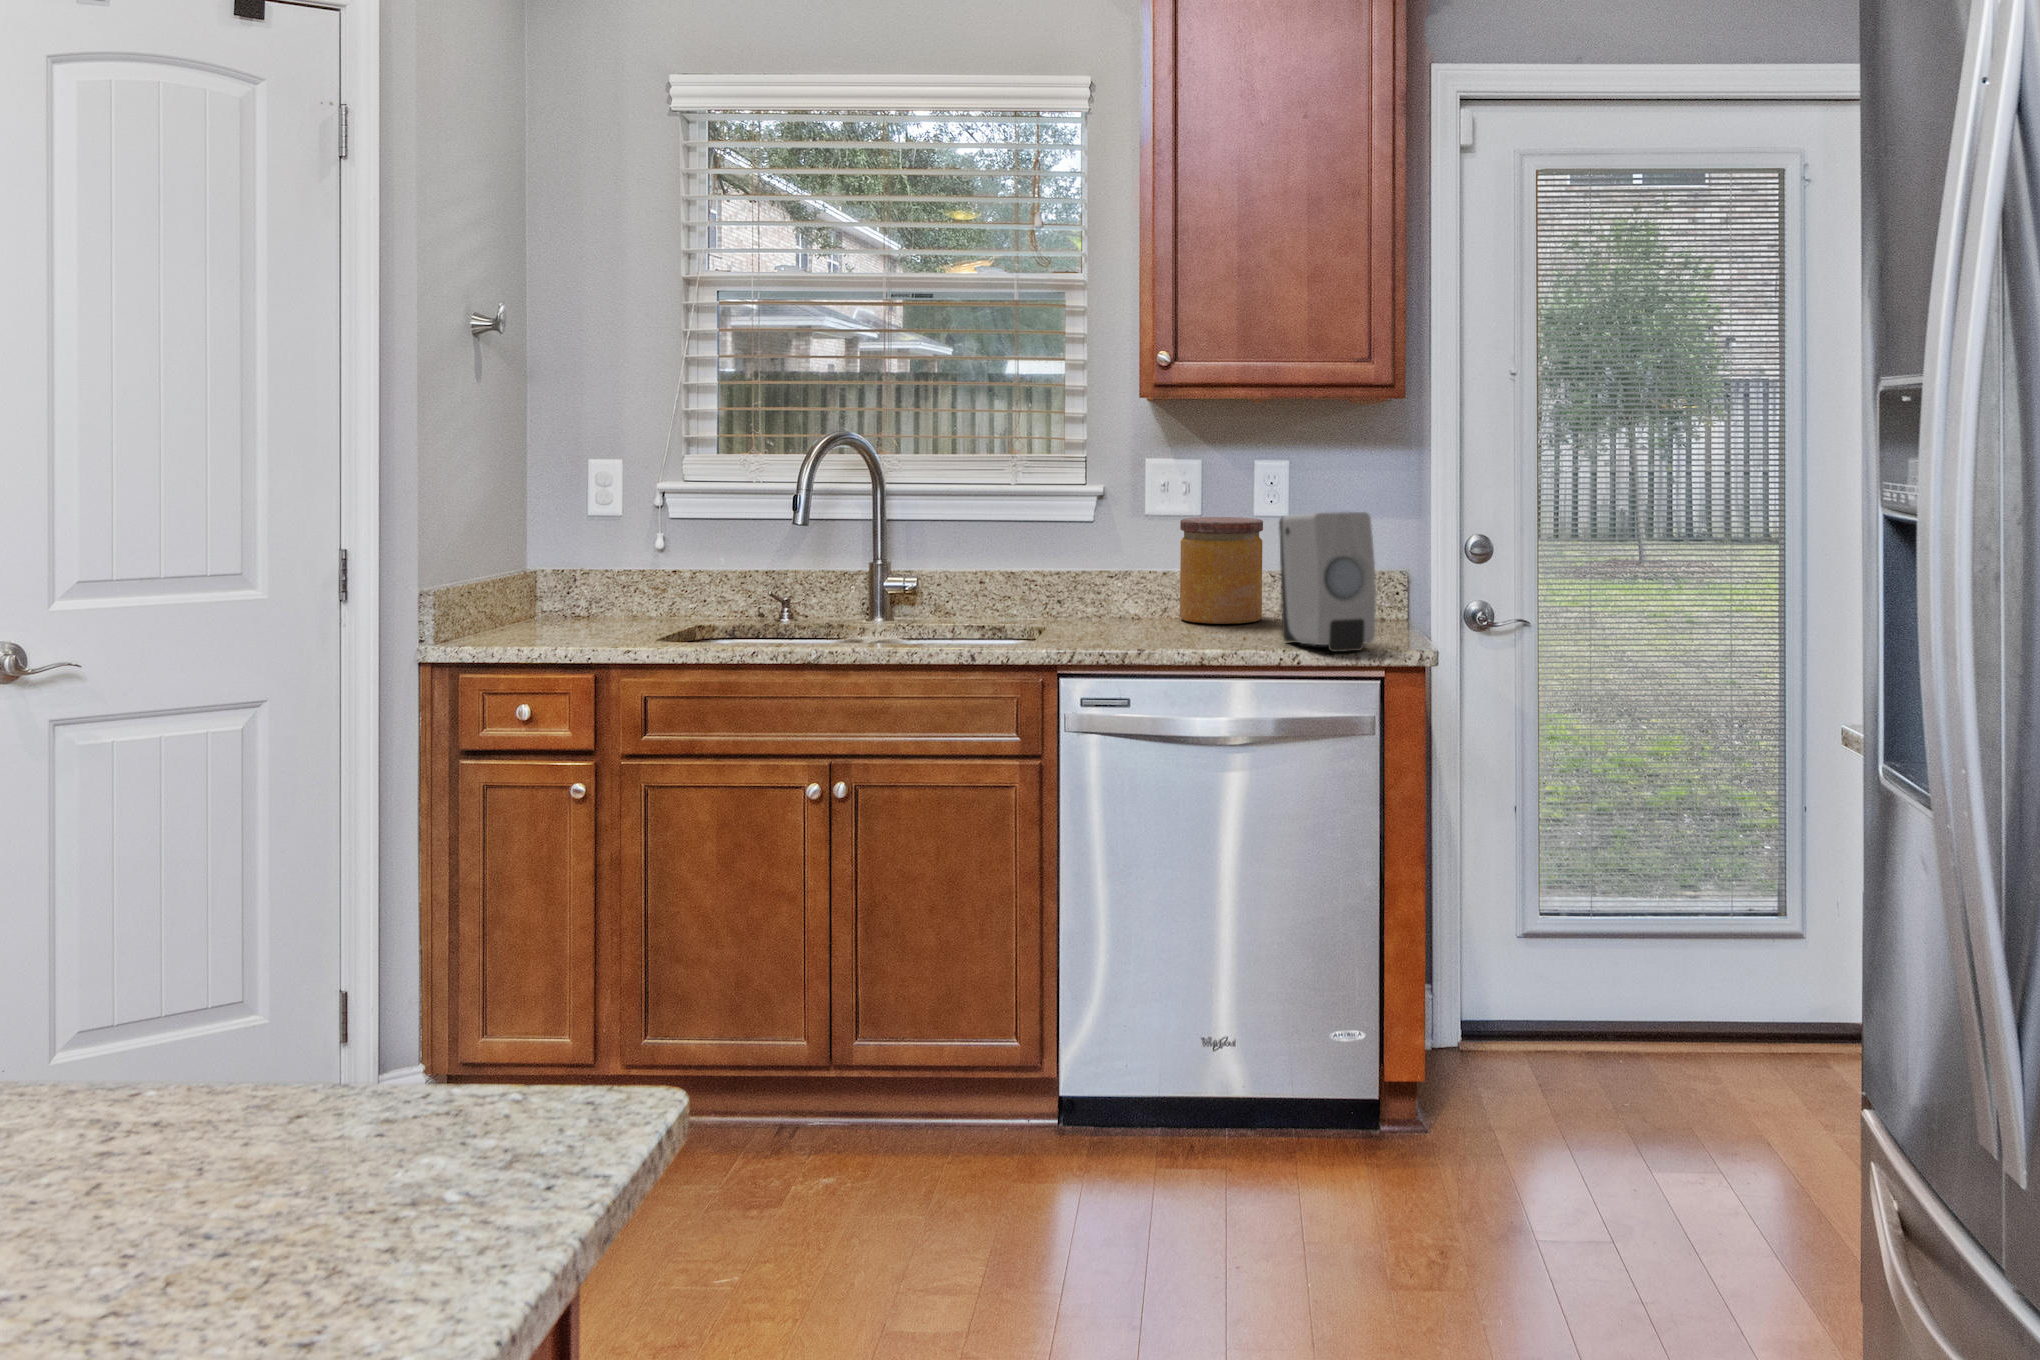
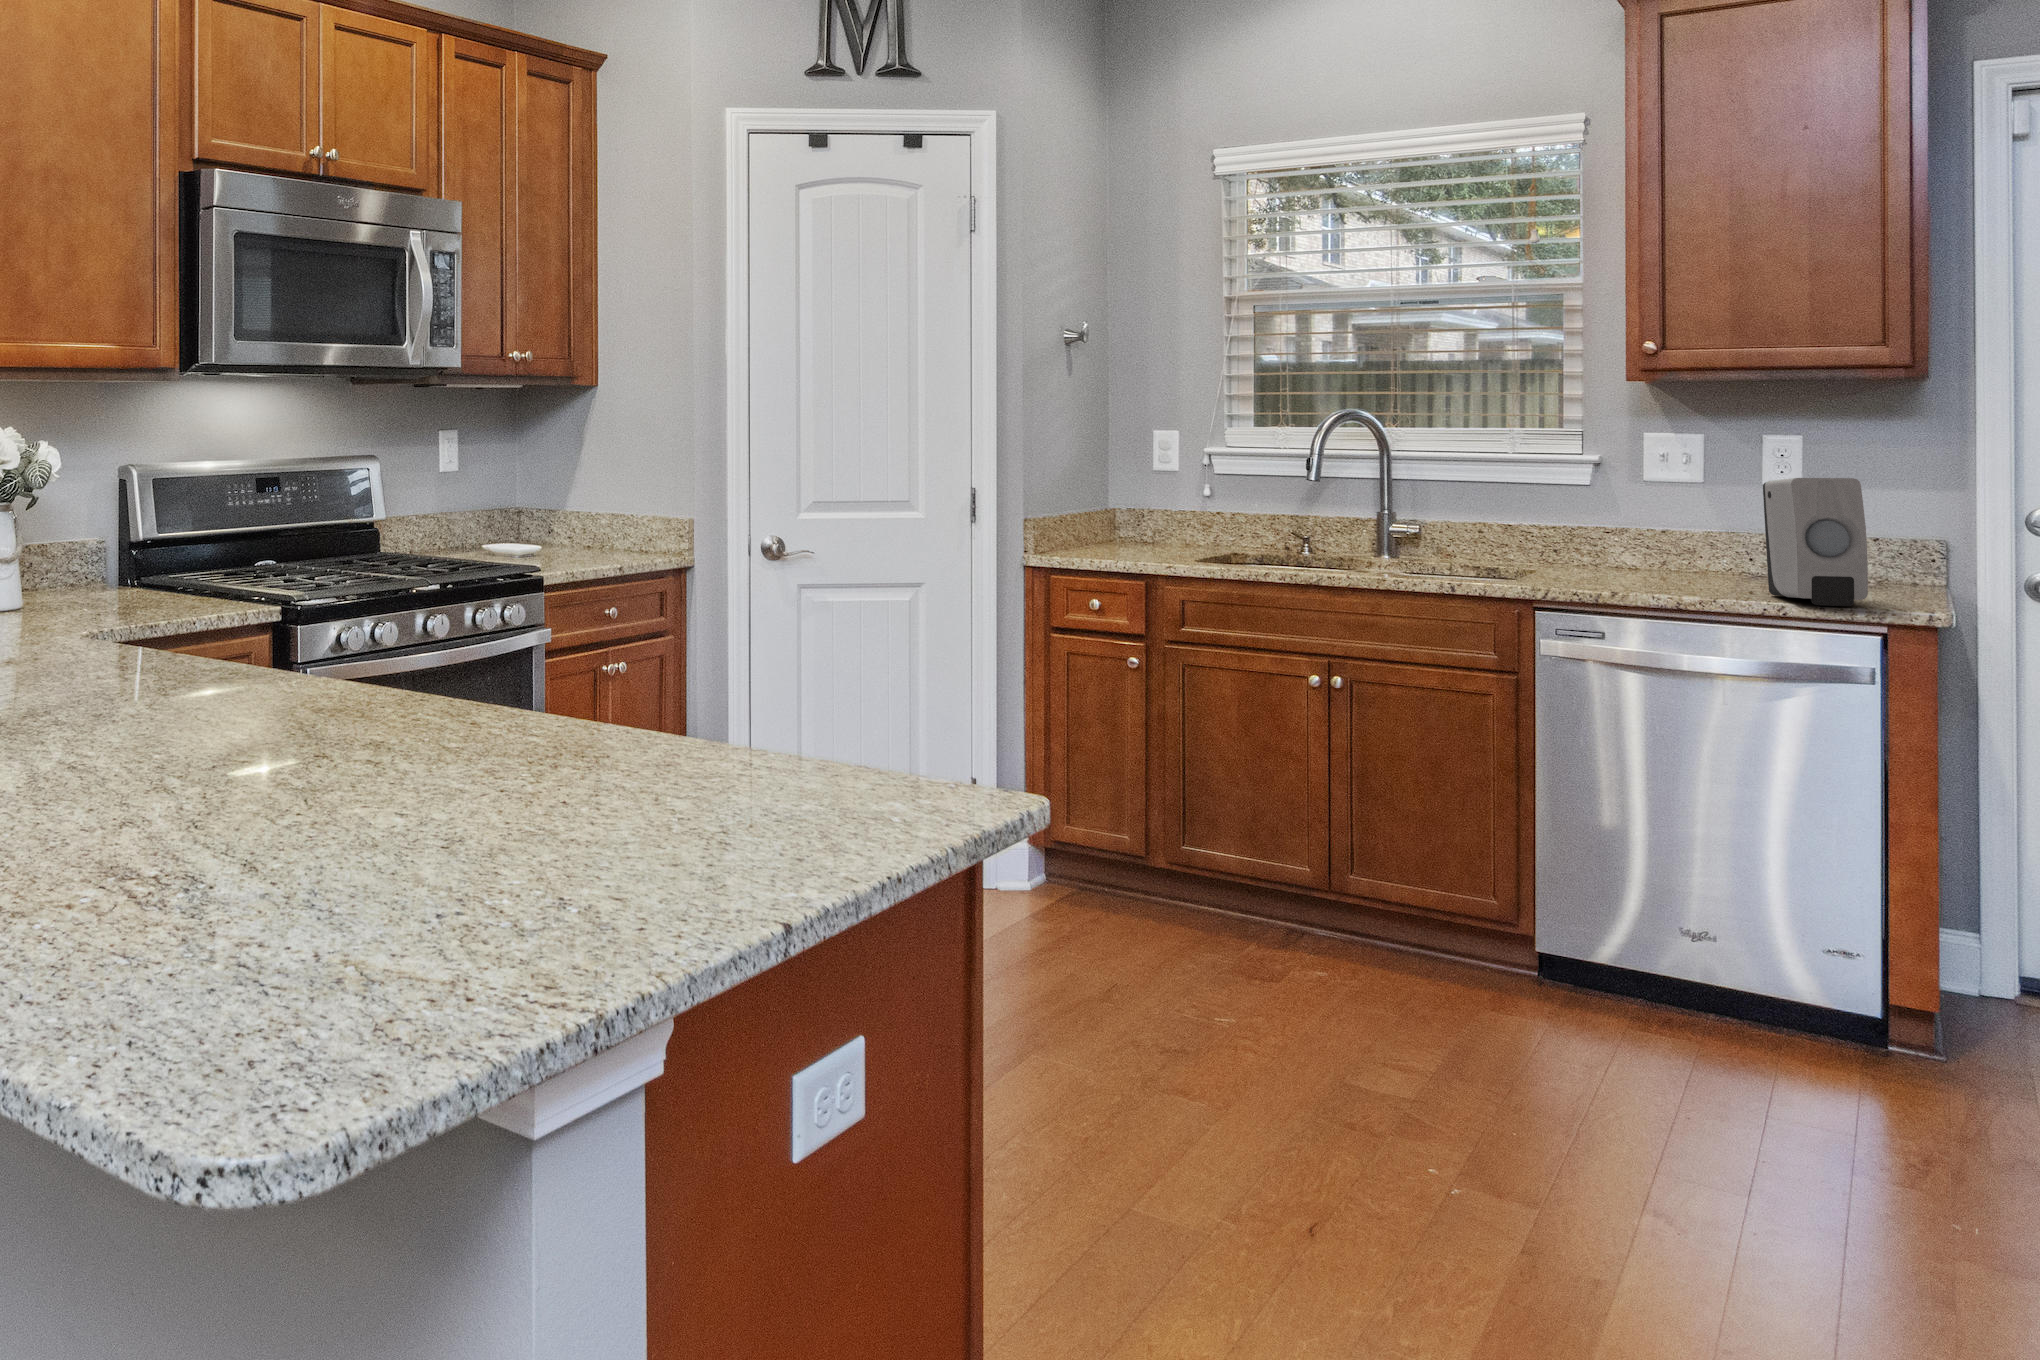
jar: present [1180,517,1263,624] -> none [1672,484,1765,579]

